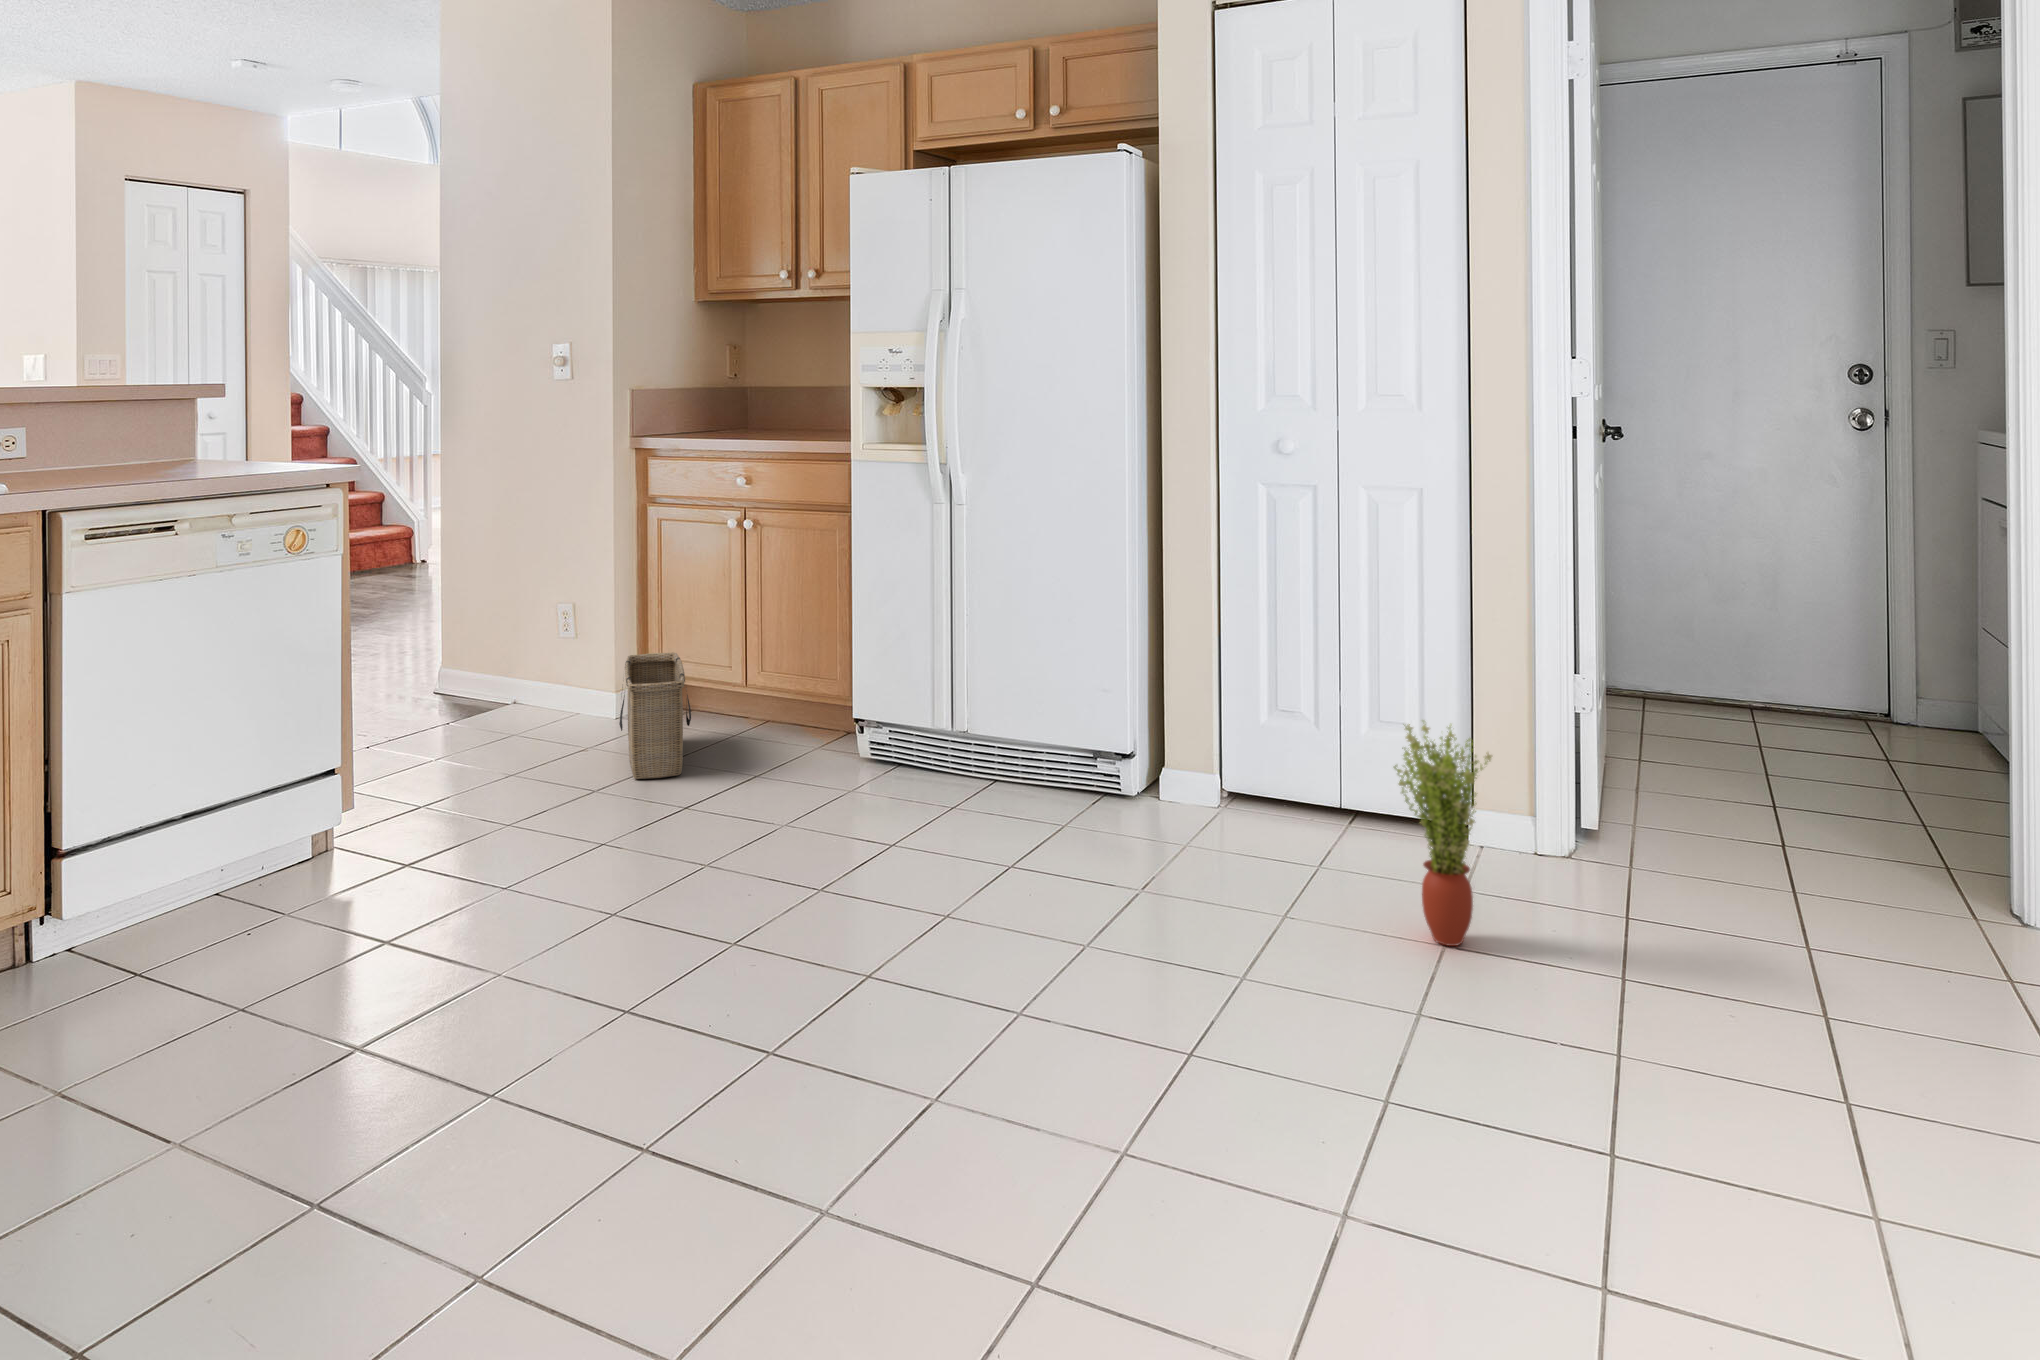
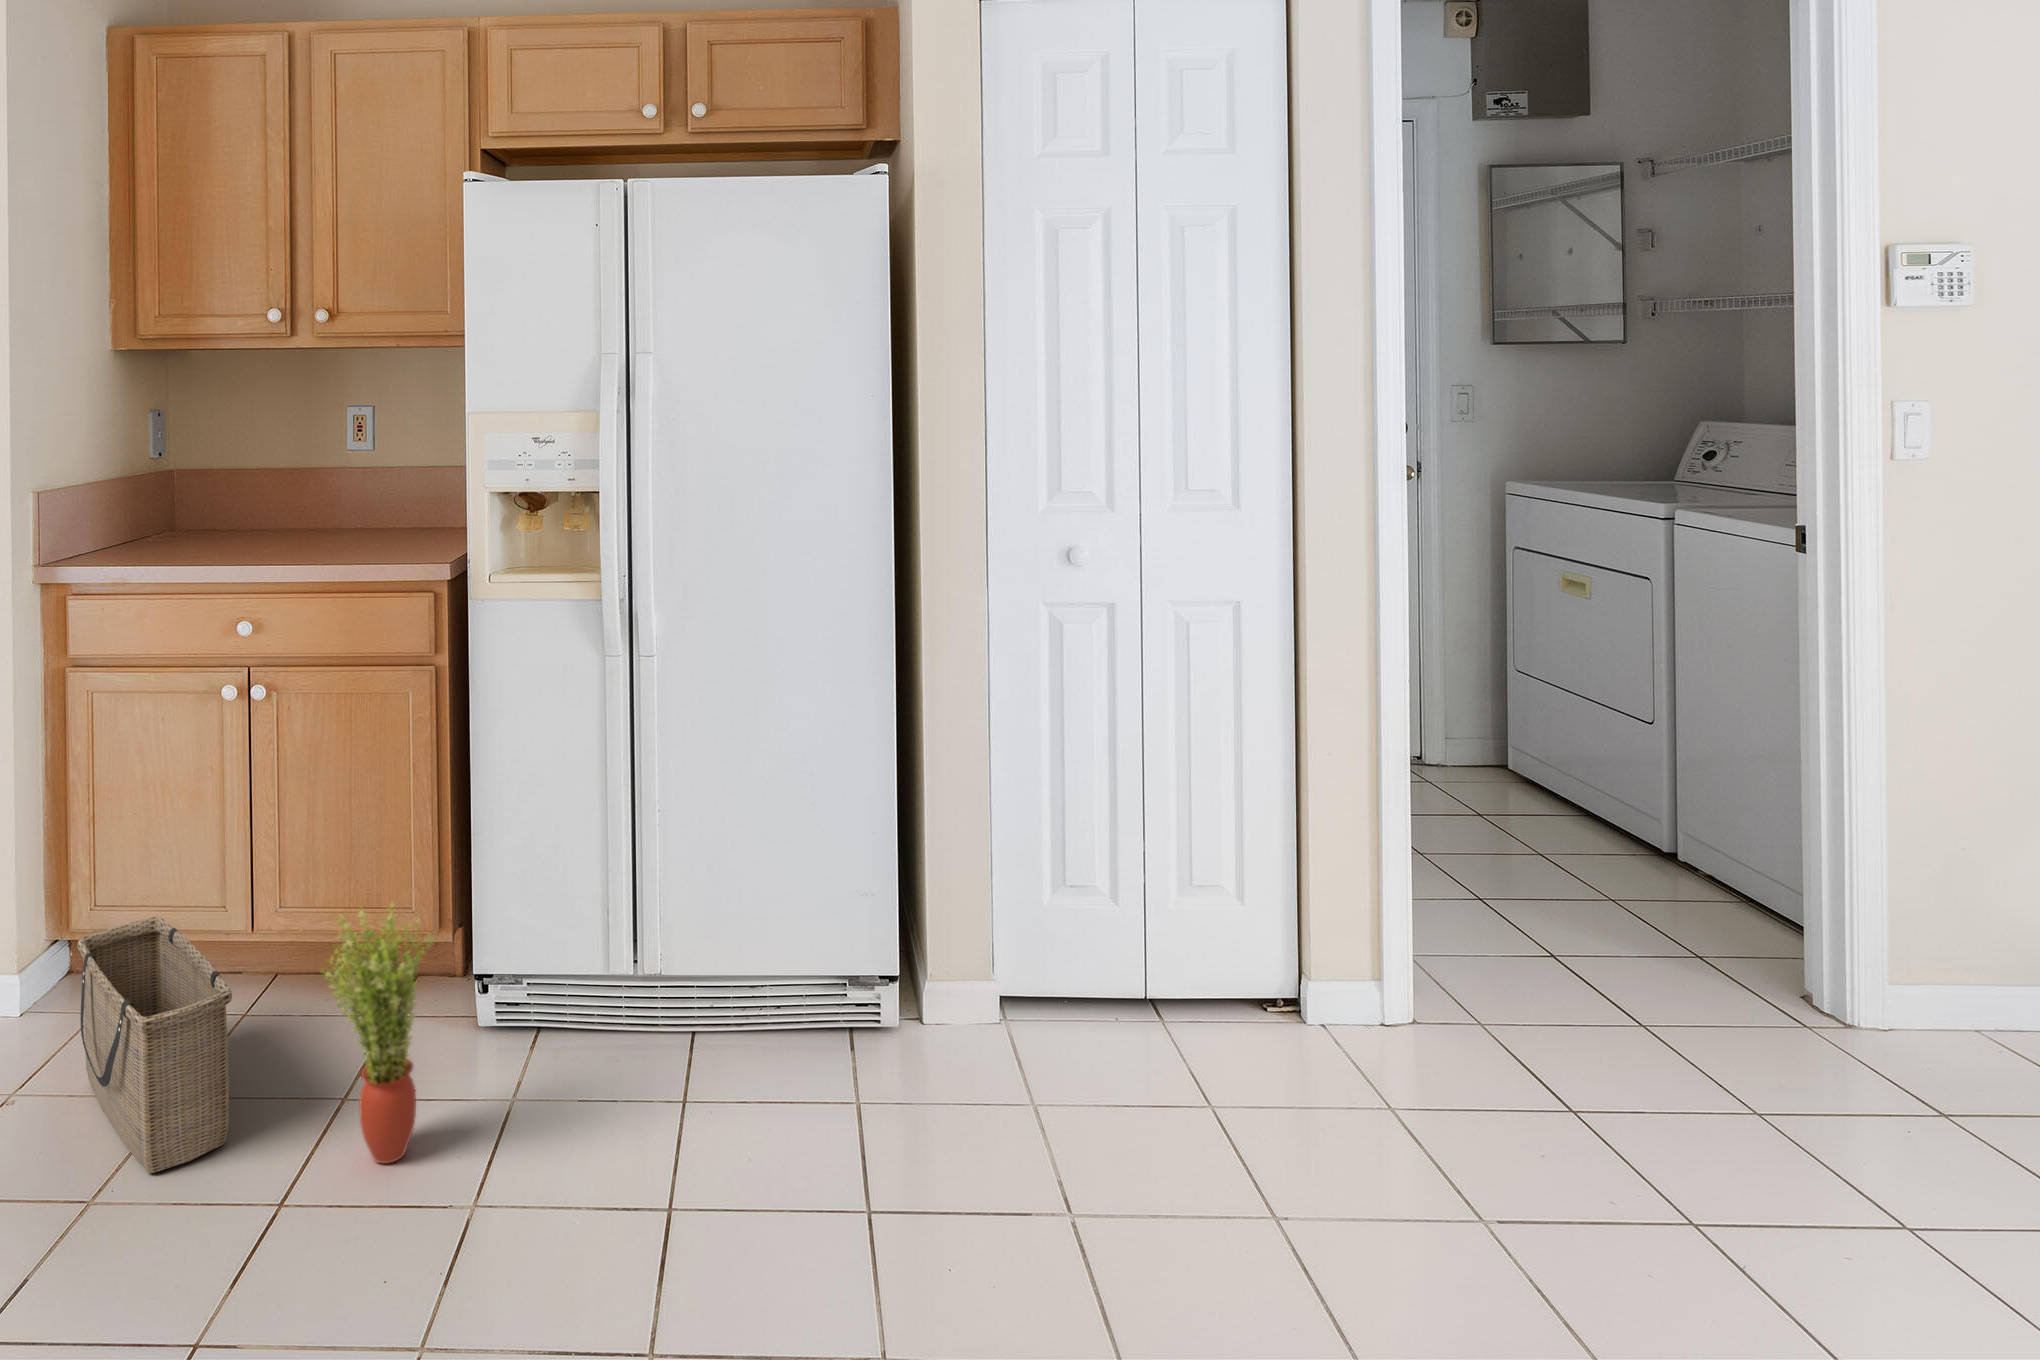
potted plant: present [1394,724,1492,946] -> present [321,907,434,1163]

